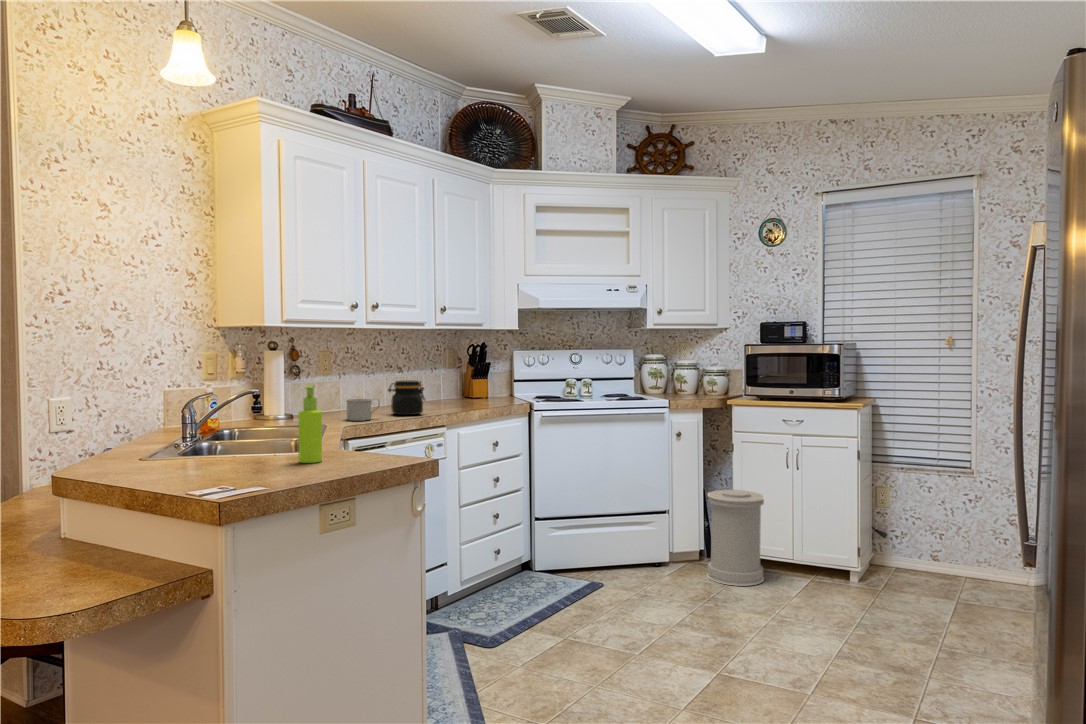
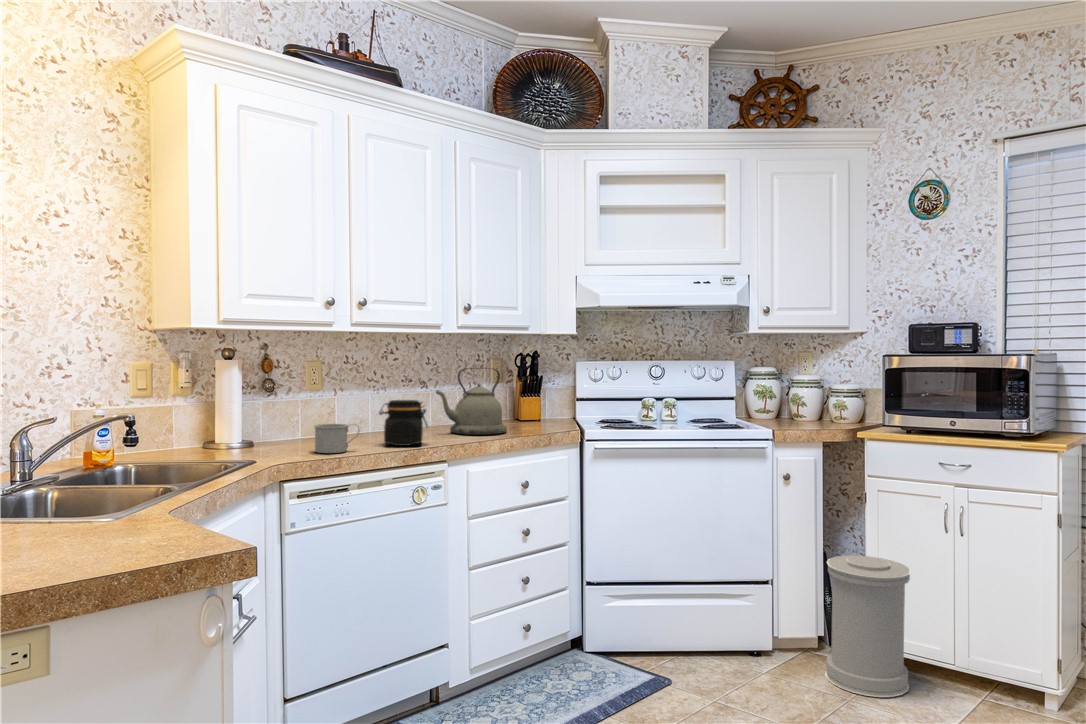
kettle: none [421,356,474,408] -> present [436,368,506,435]
soap dispenser: present [298,385,322,463] -> none [65,421,106,546]

